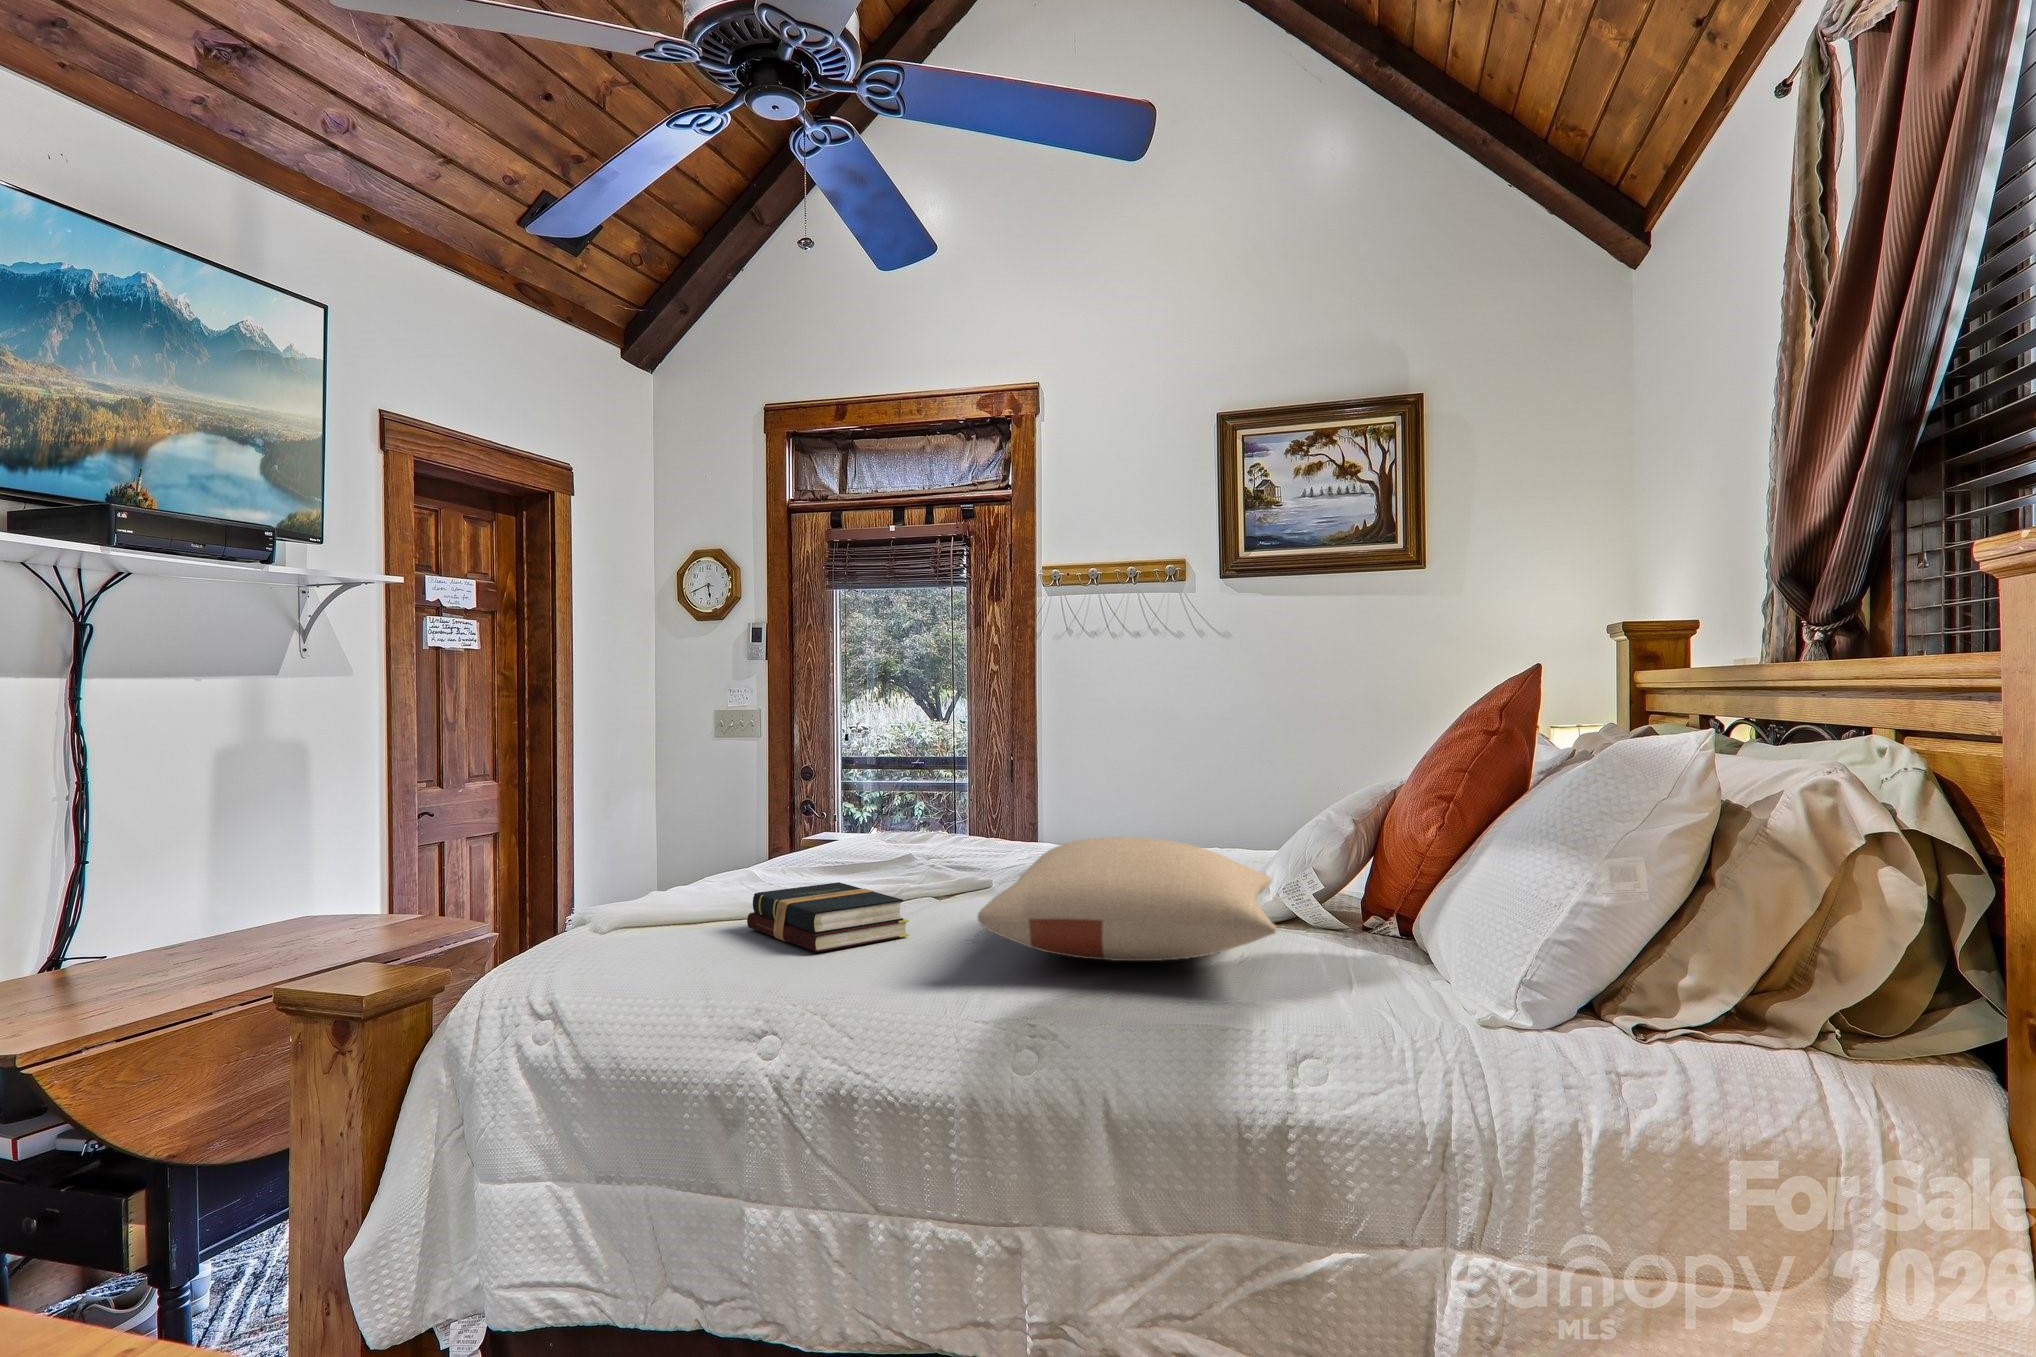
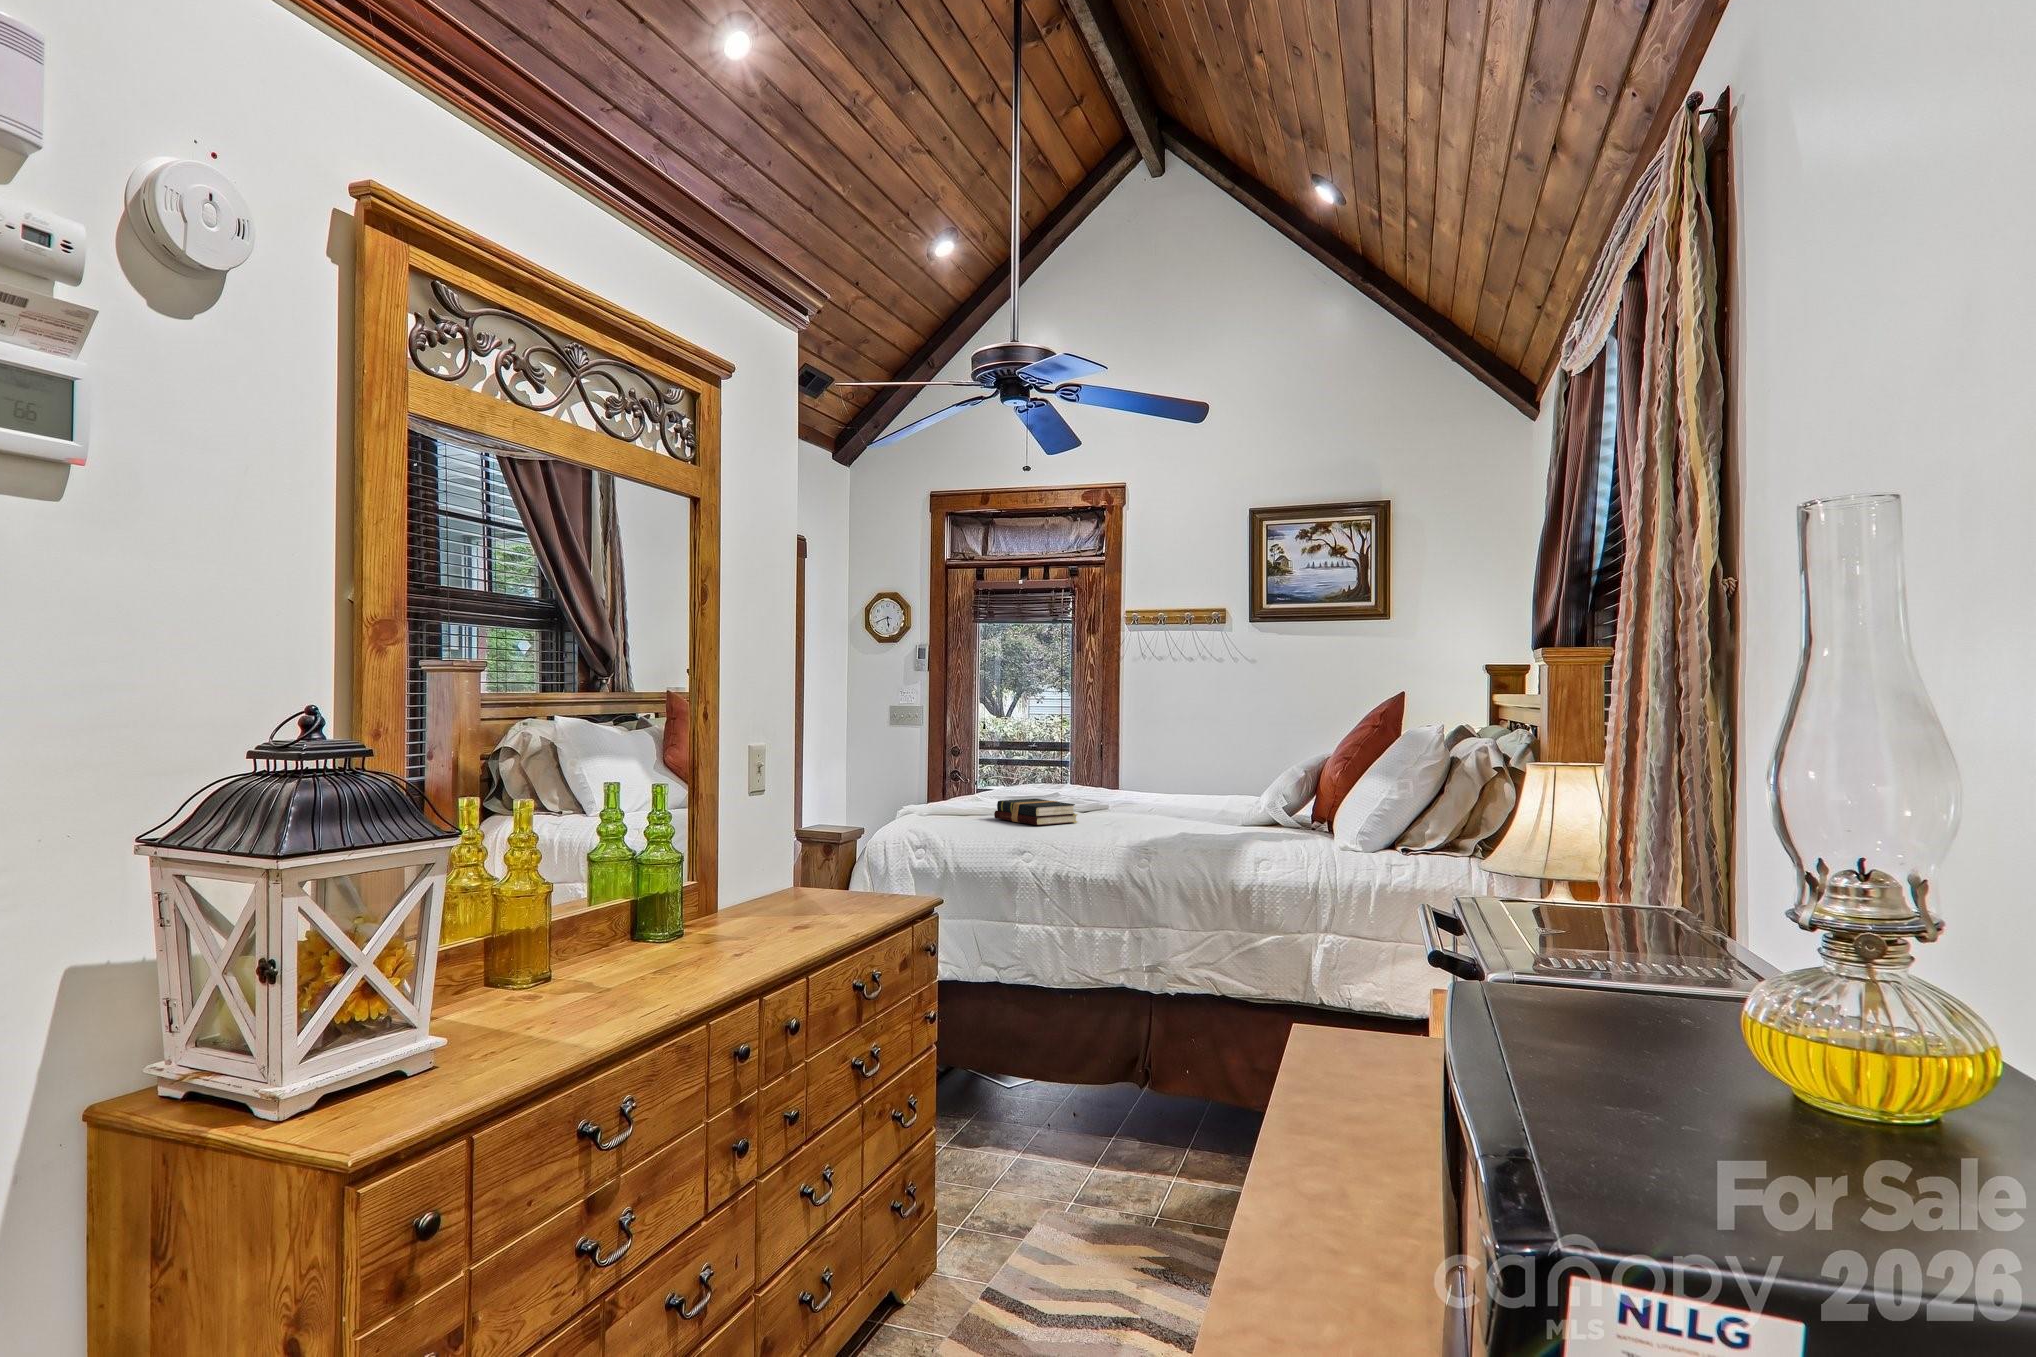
pillow: present [978,837,1276,961] -> none [1120,775,1261,830]

